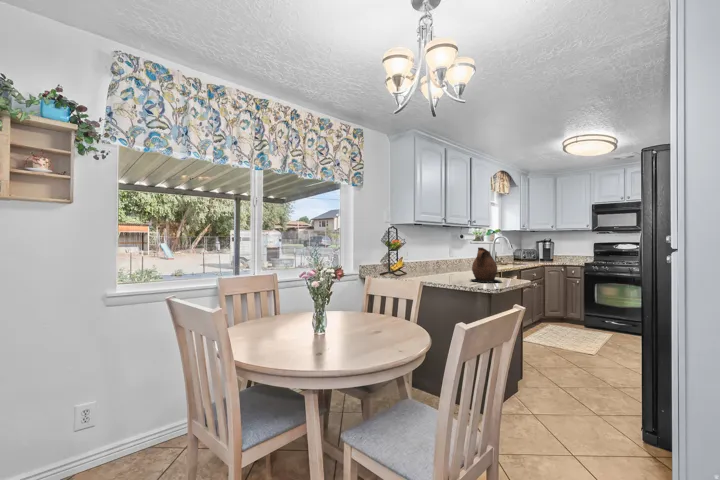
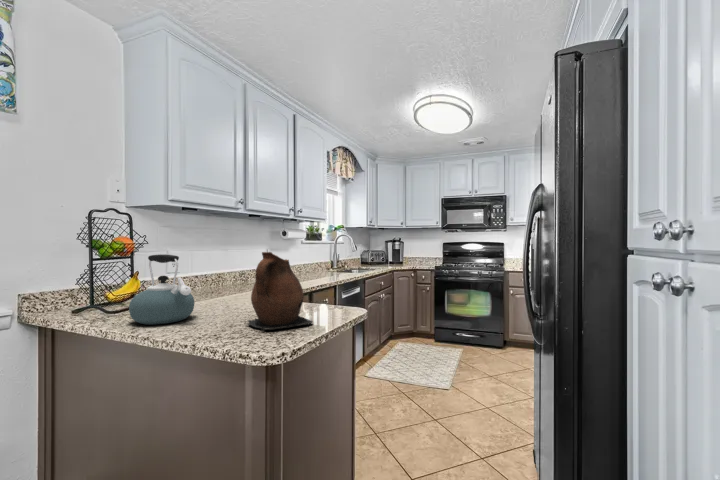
kettle: none [414,248,442,279] -> present [129,254,195,325]

